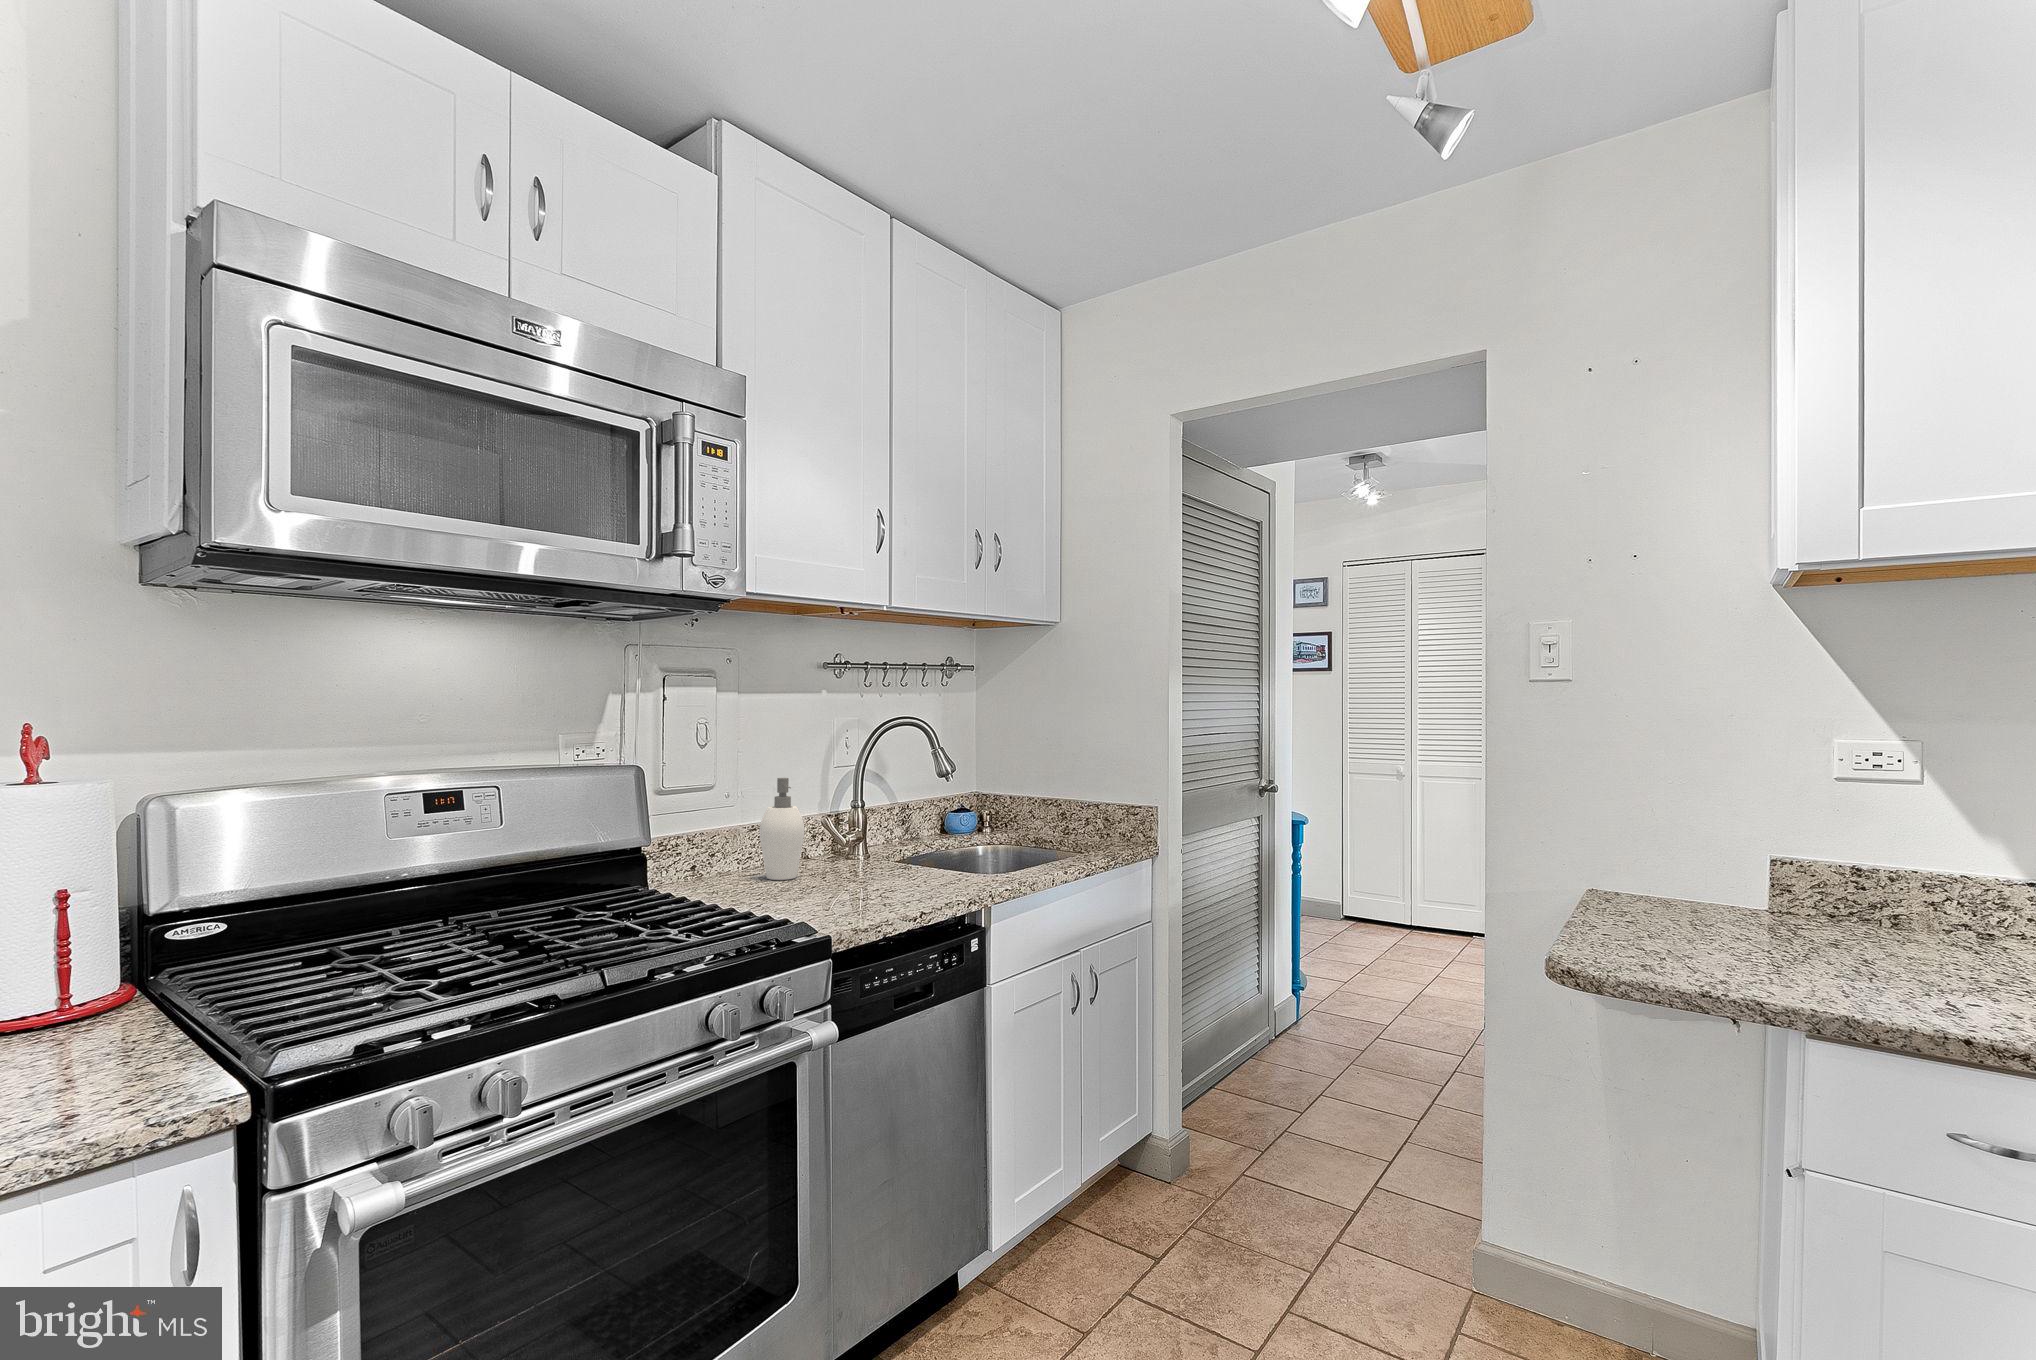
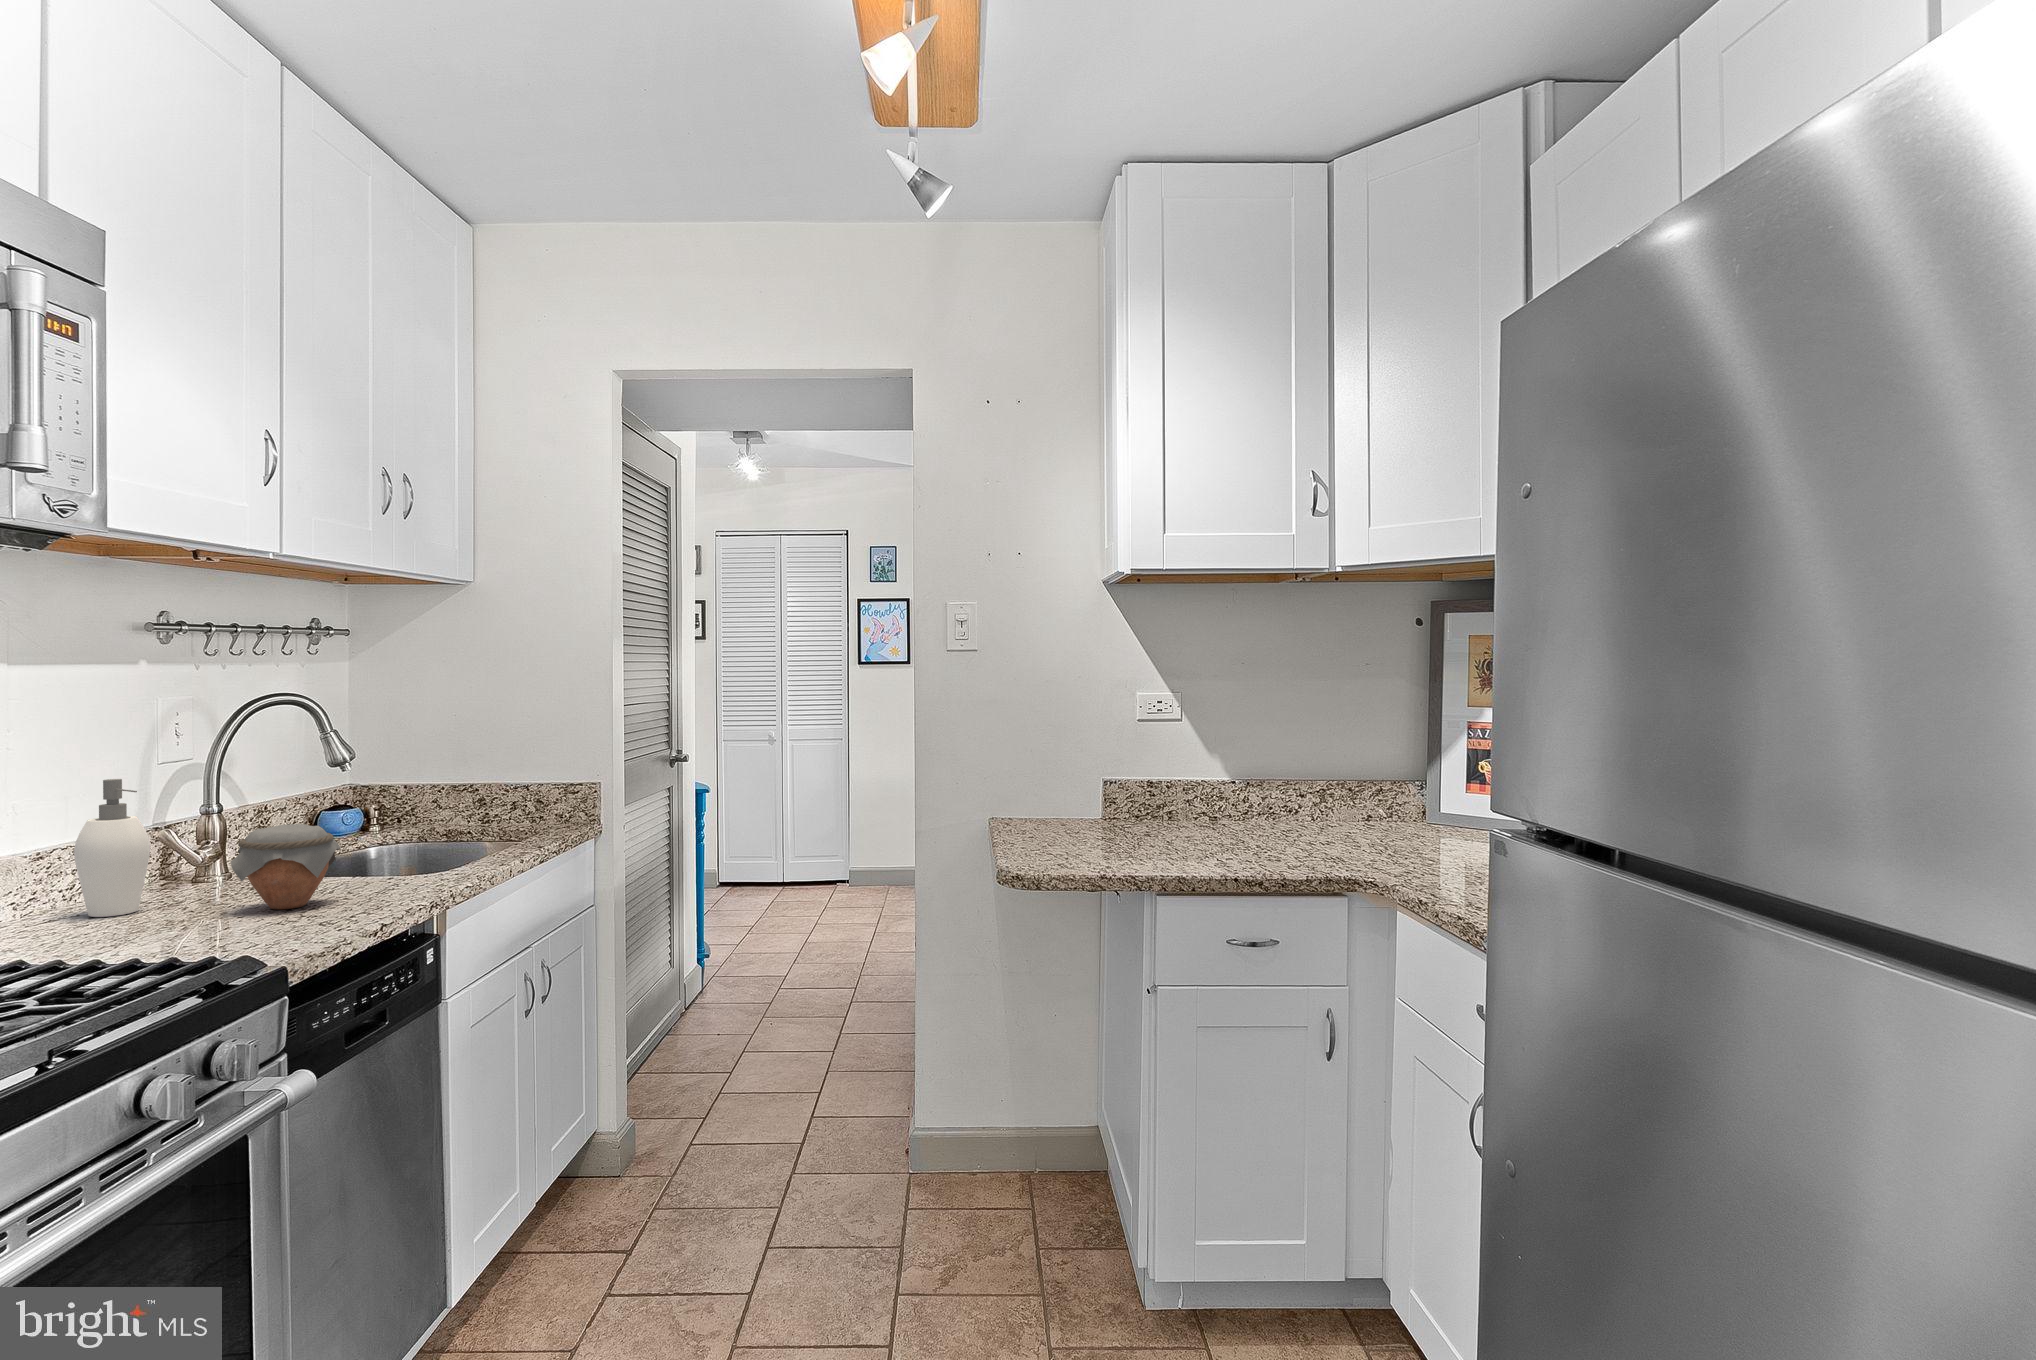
jar: none [841,822,916,890] -> present [231,824,341,909]

